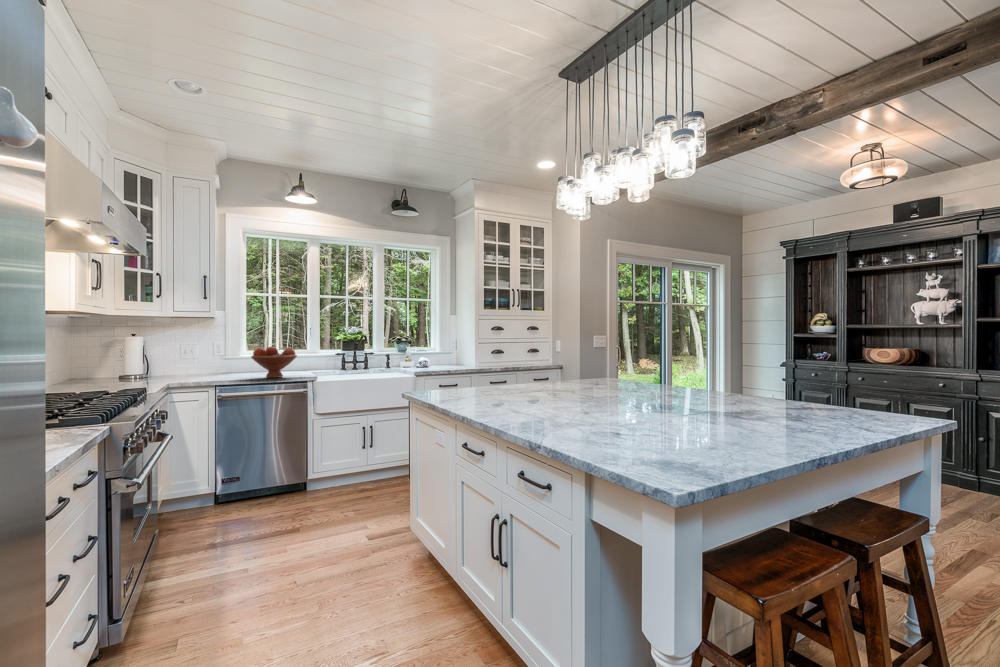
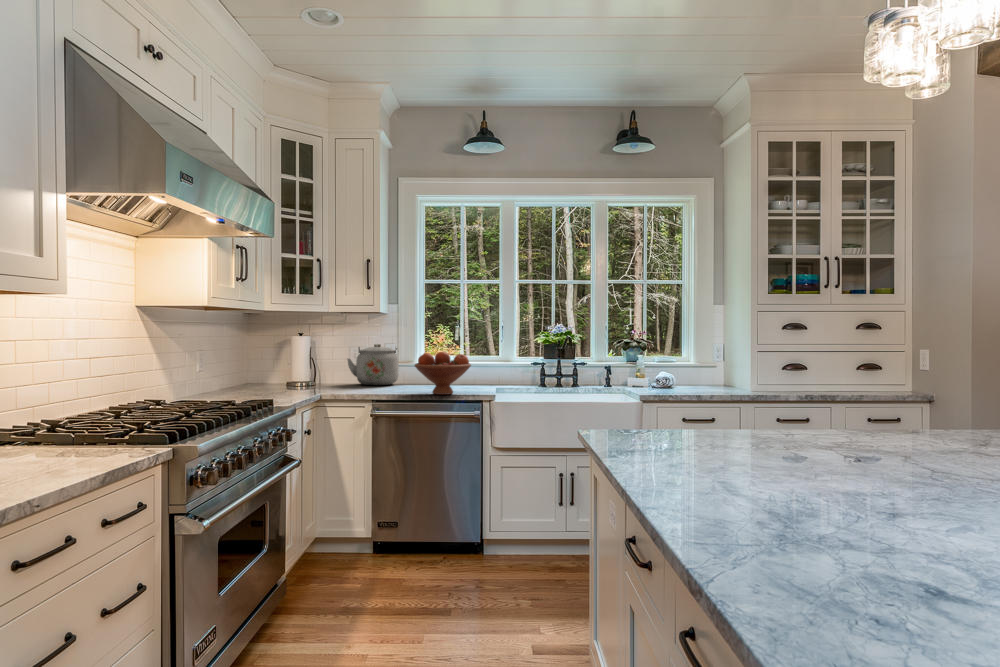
kettle: none [176,342,224,375] -> present [347,344,399,385]

